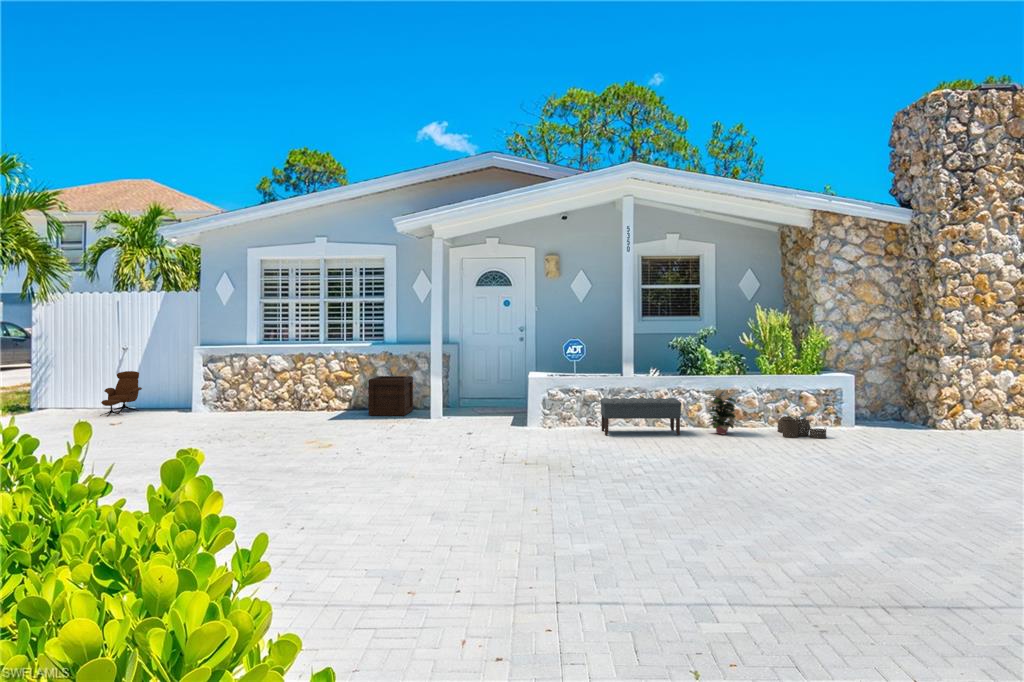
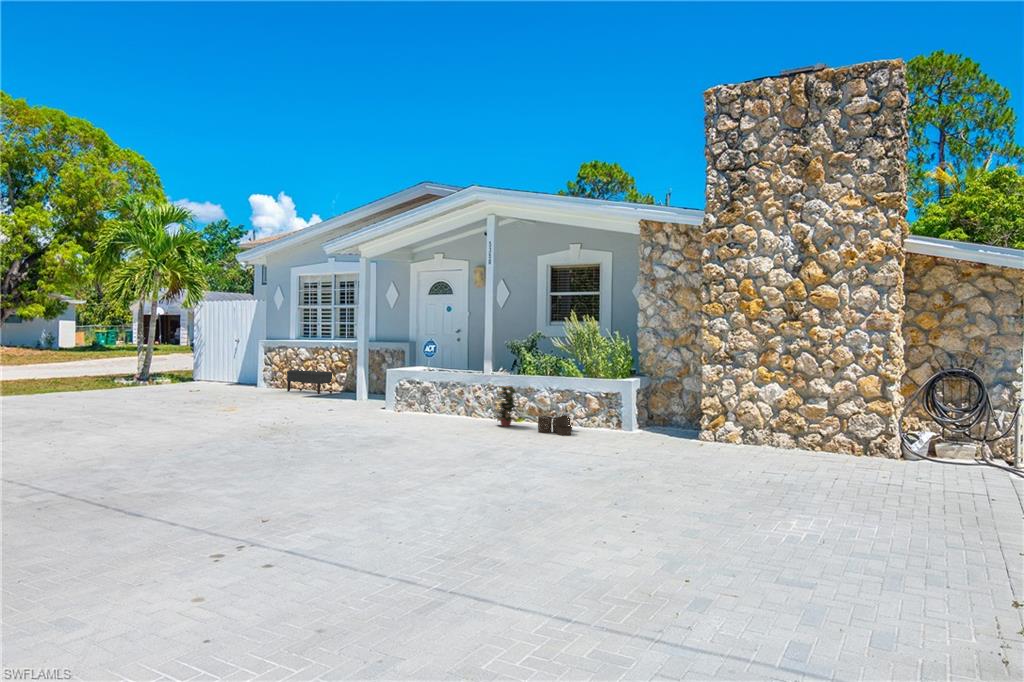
lounge chair: present [101,371,142,416] -> none [204,356,238,386]
wooden crate: present [368,376,413,416] -> none [338,367,381,399]
bench: present [600,398,682,435] -> present [287,370,332,394]

